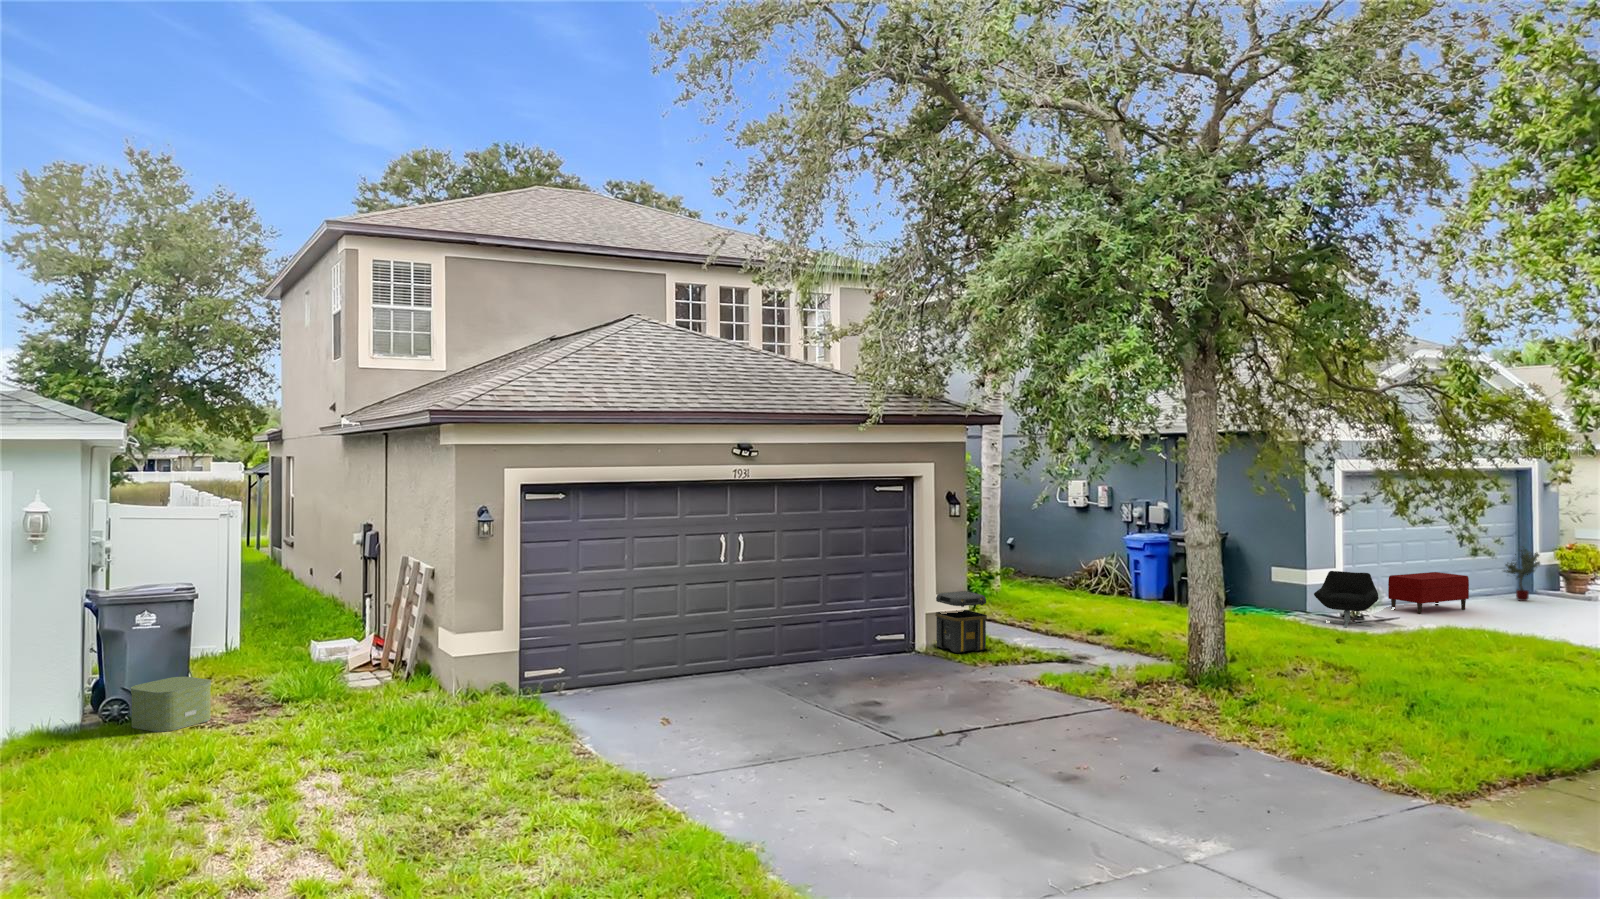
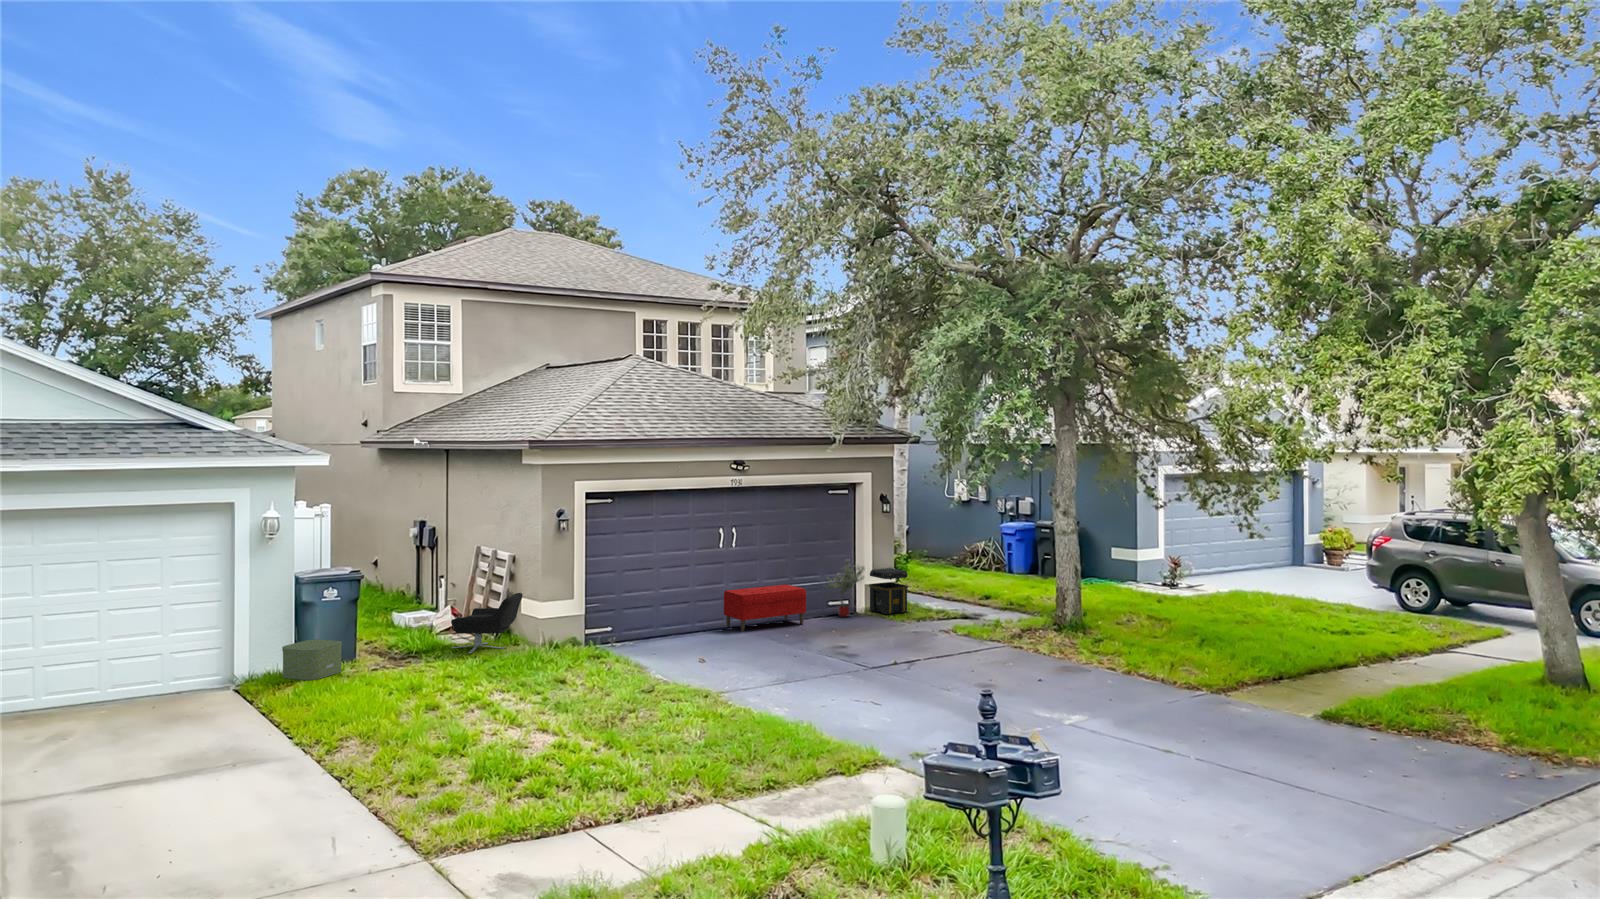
potted tree: present [1504,549,1540,601] -> present [825,560,865,617]
lounge chair: present [1314,571,1379,628] -> present [451,593,523,653]
bench: present [1388,572,1469,614] -> present [724,584,806,632]

